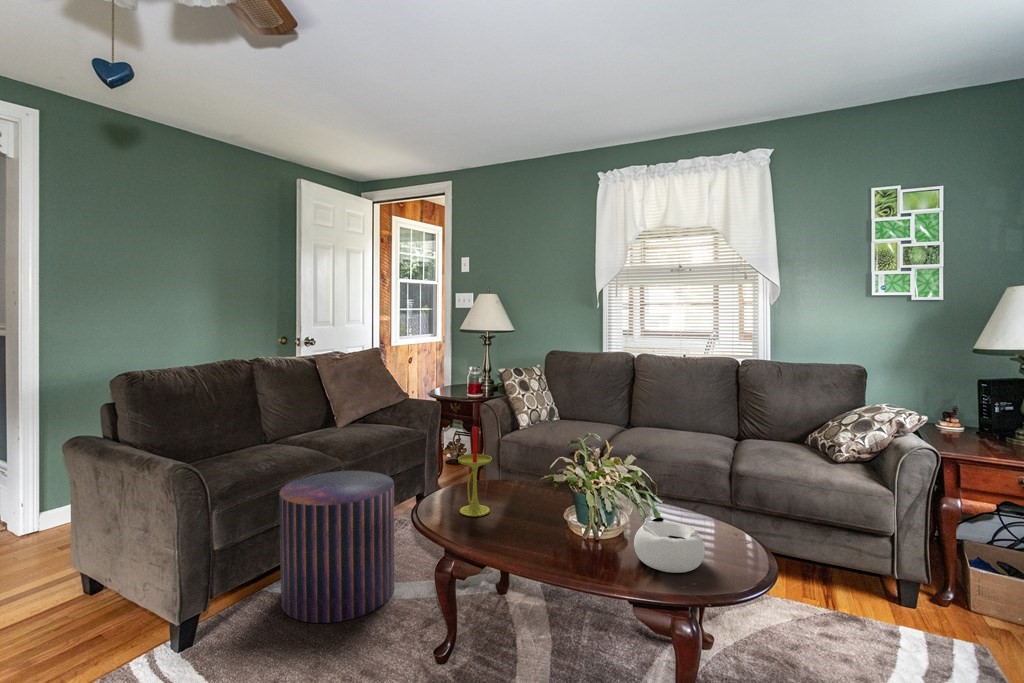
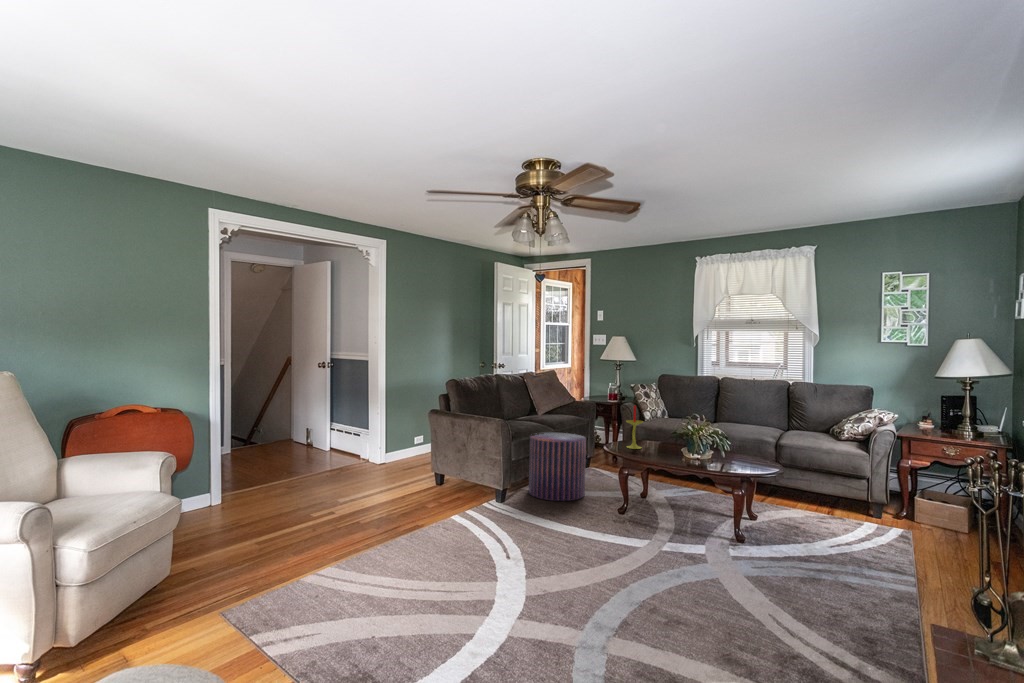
decorative bowl: present [634,517,705,573] -> none [716,445,749,467]

